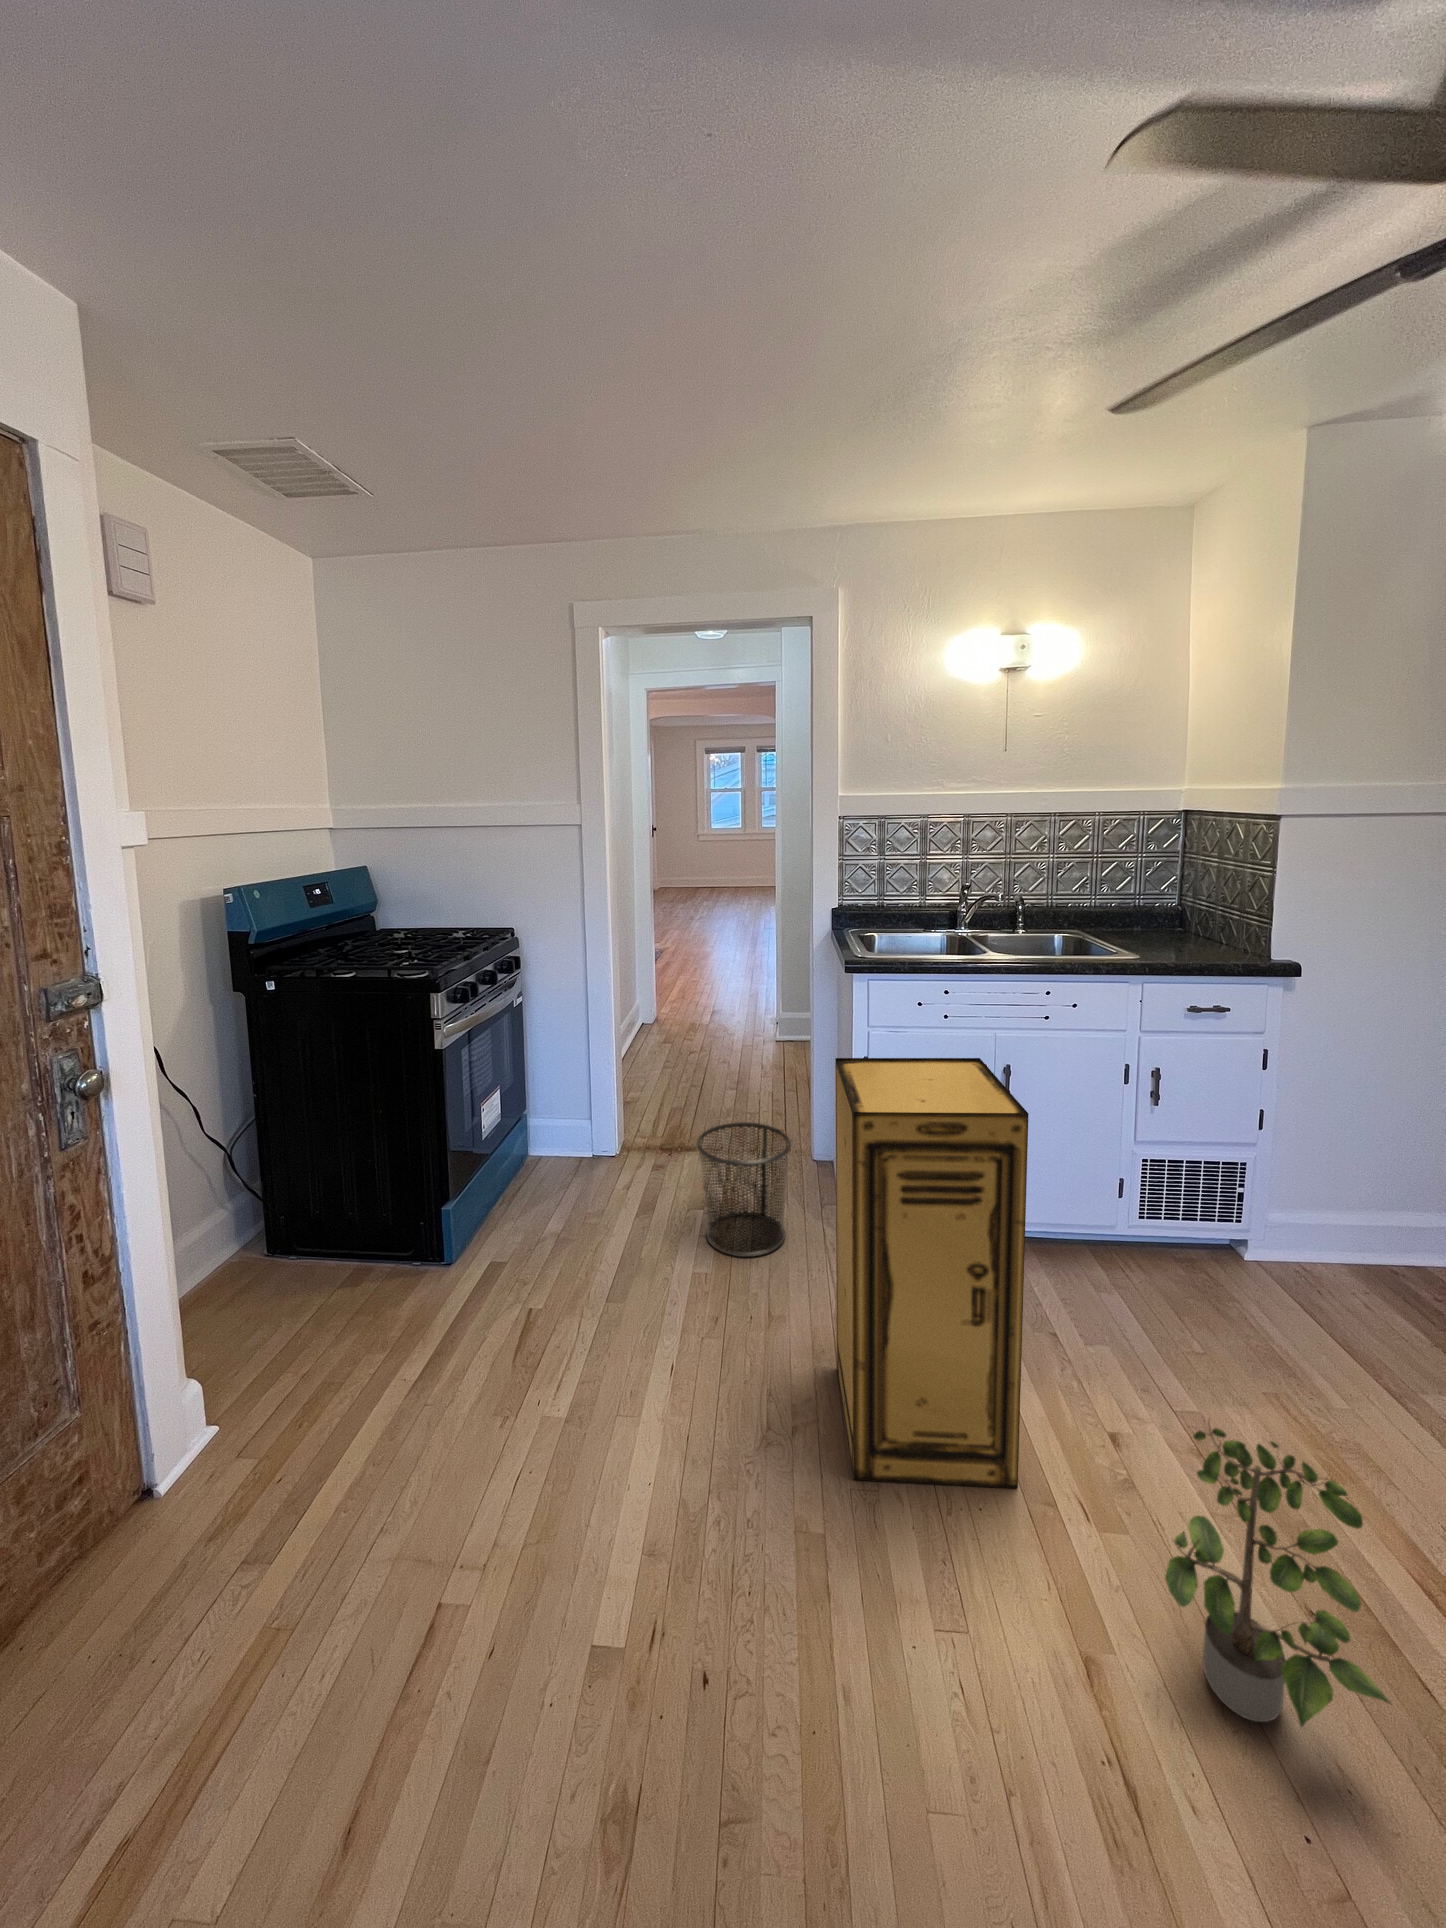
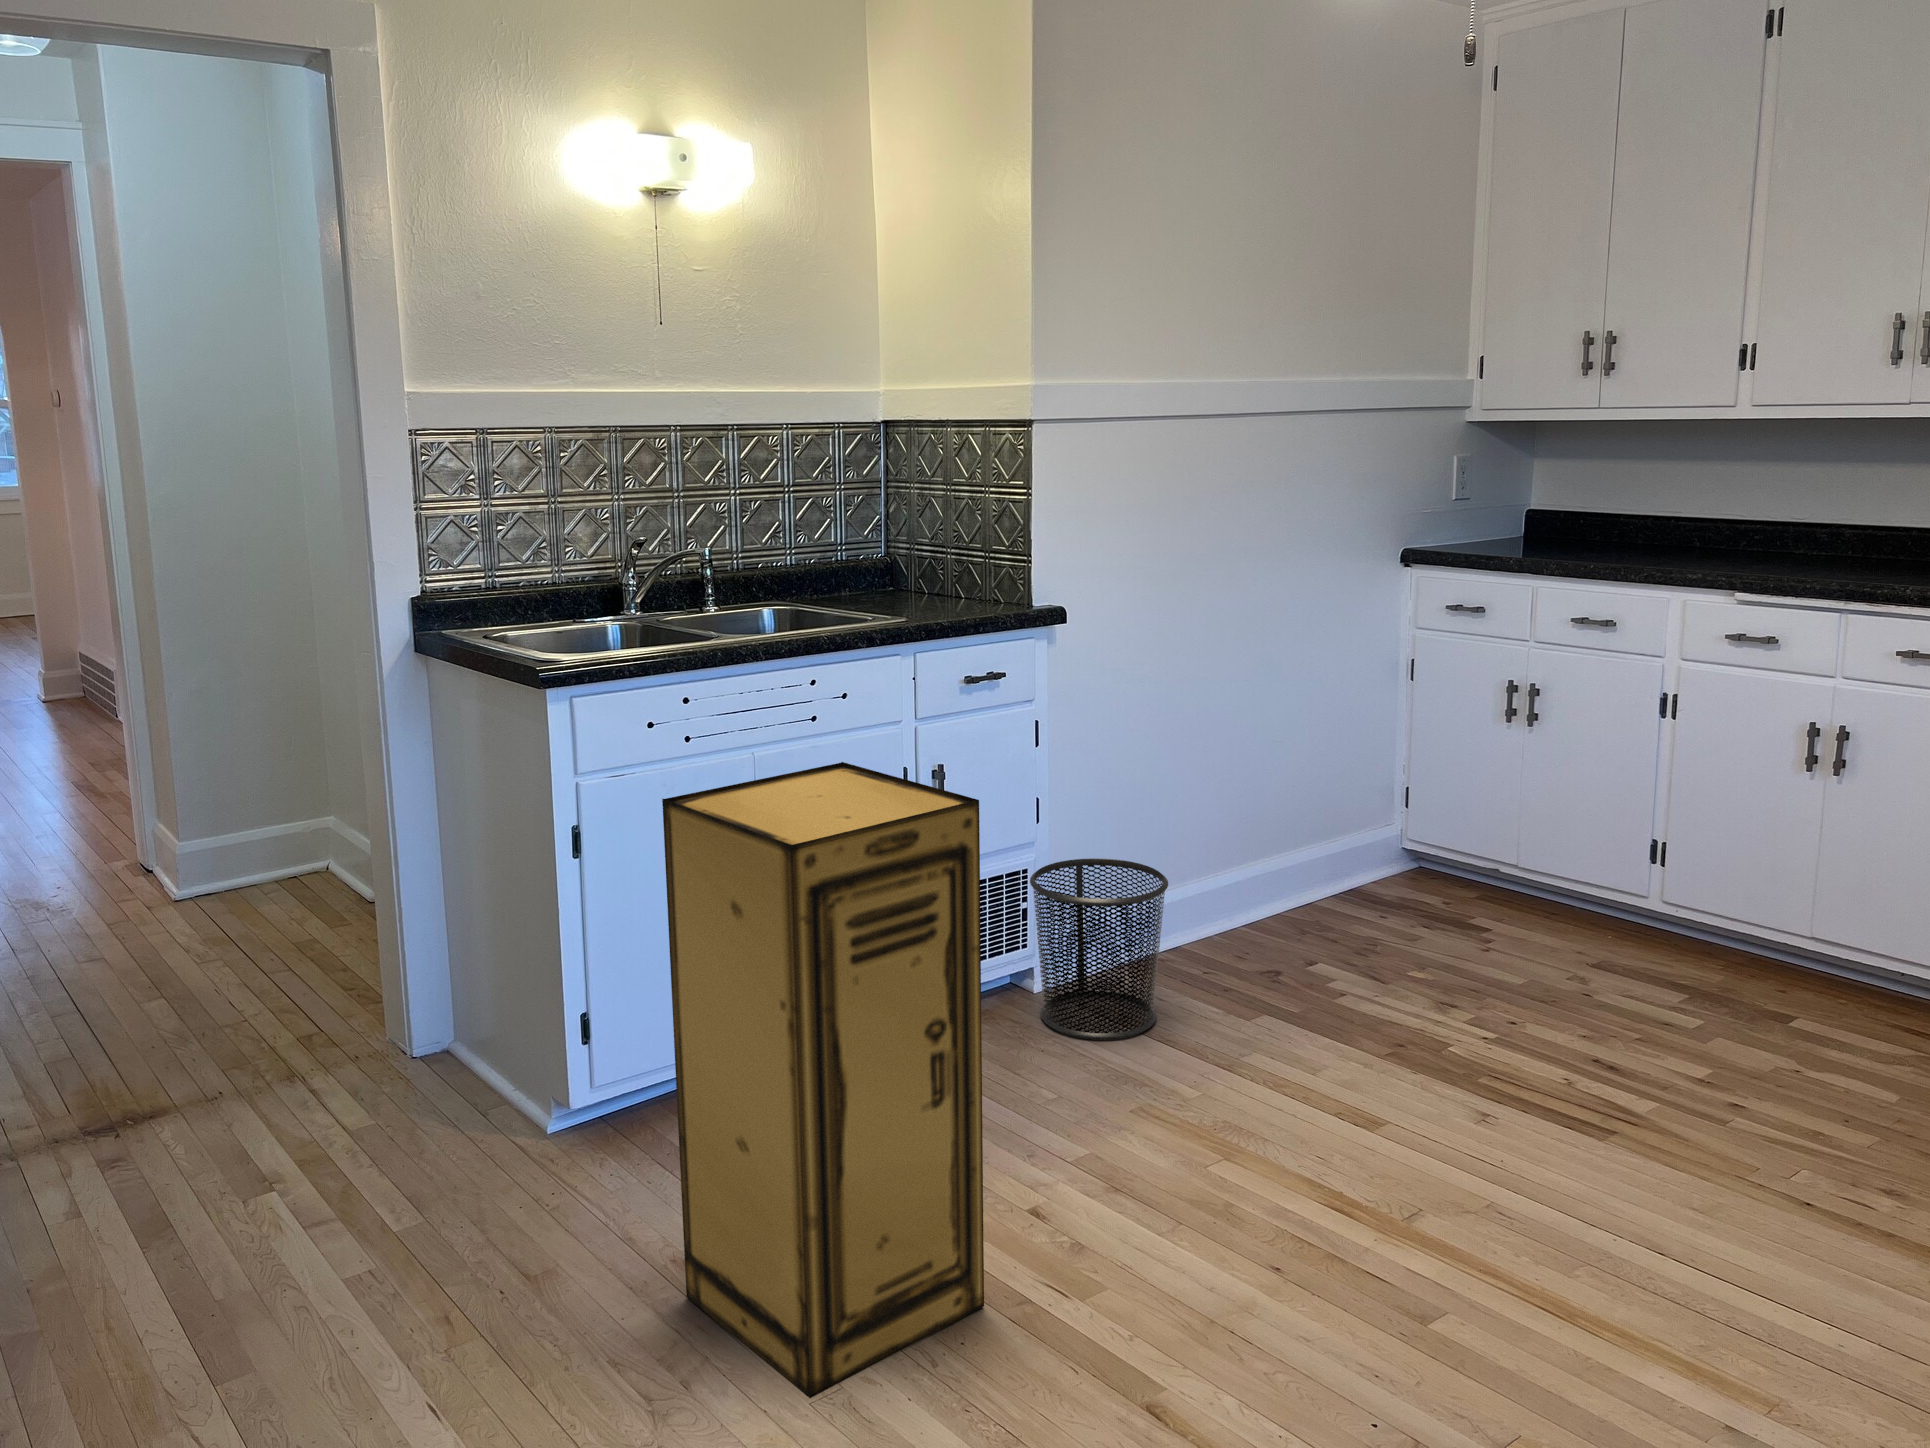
waste bin: present [697,1122,791,1257] -> present [1030,858,1168,1039]
potted plant: present [1165,1427,1390,1727] -> none [1199,1064,1392,1369]

